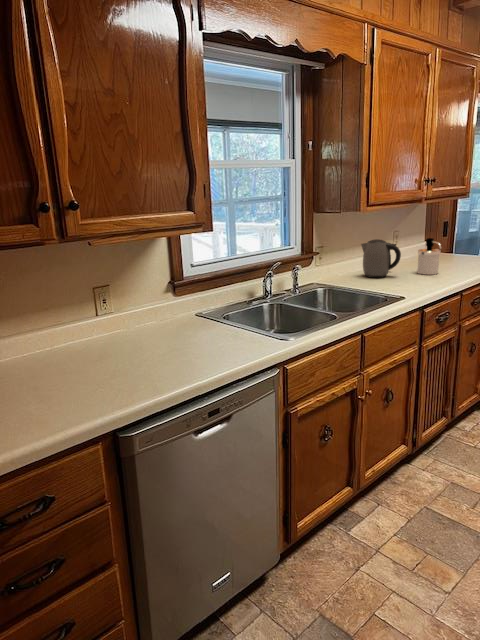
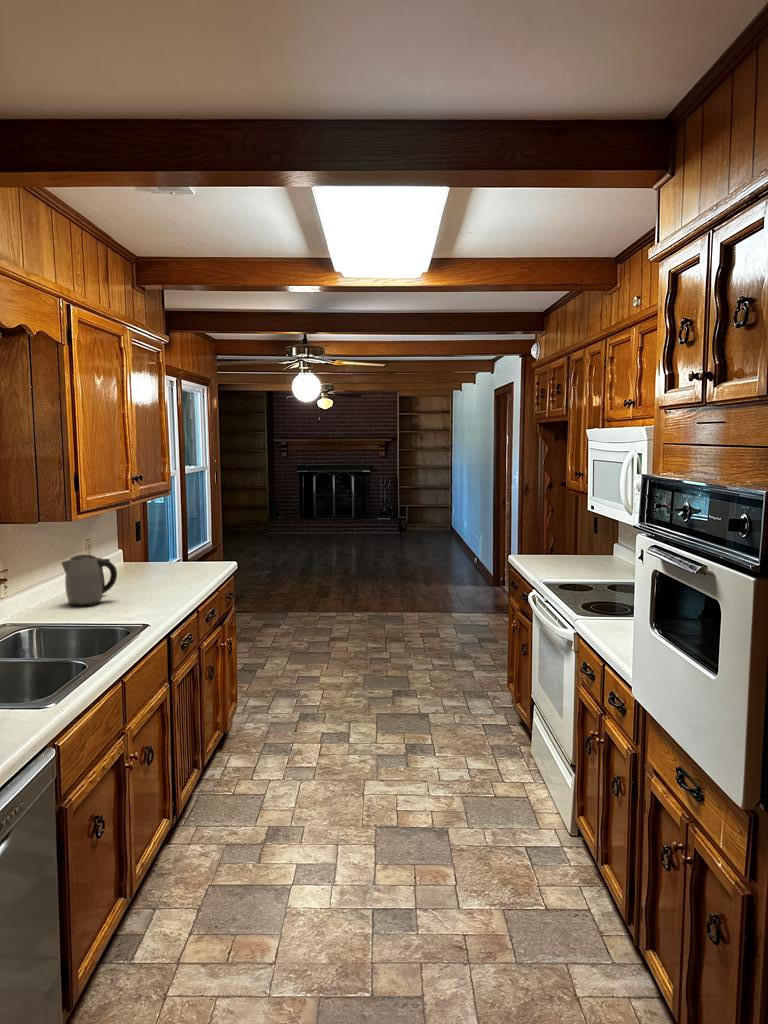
soap dispenser: present [417,238,441,275] -> none [133,548,165,594]

